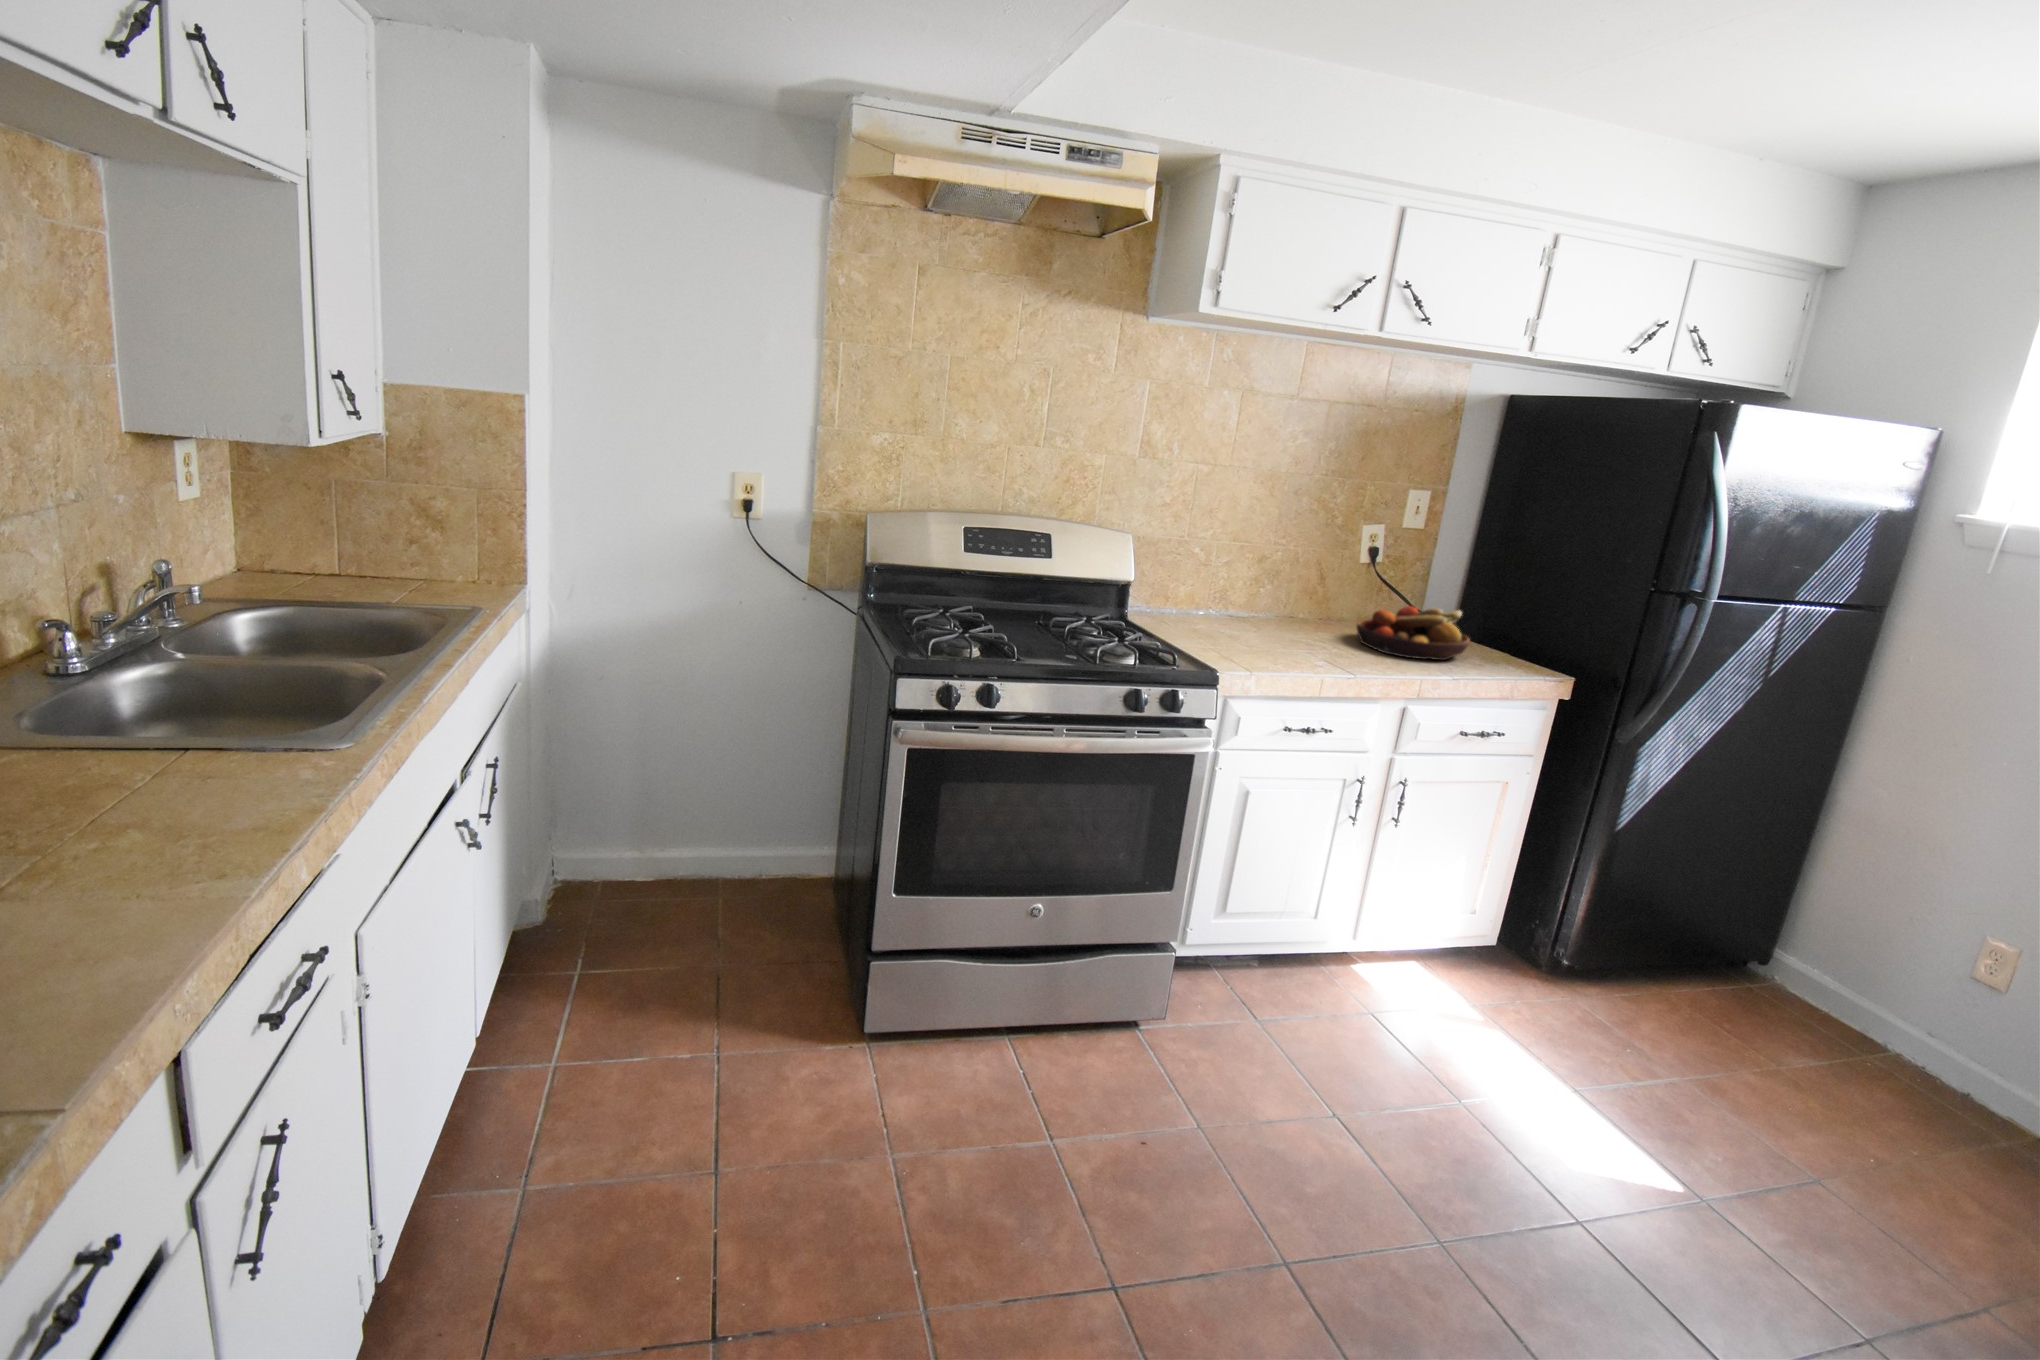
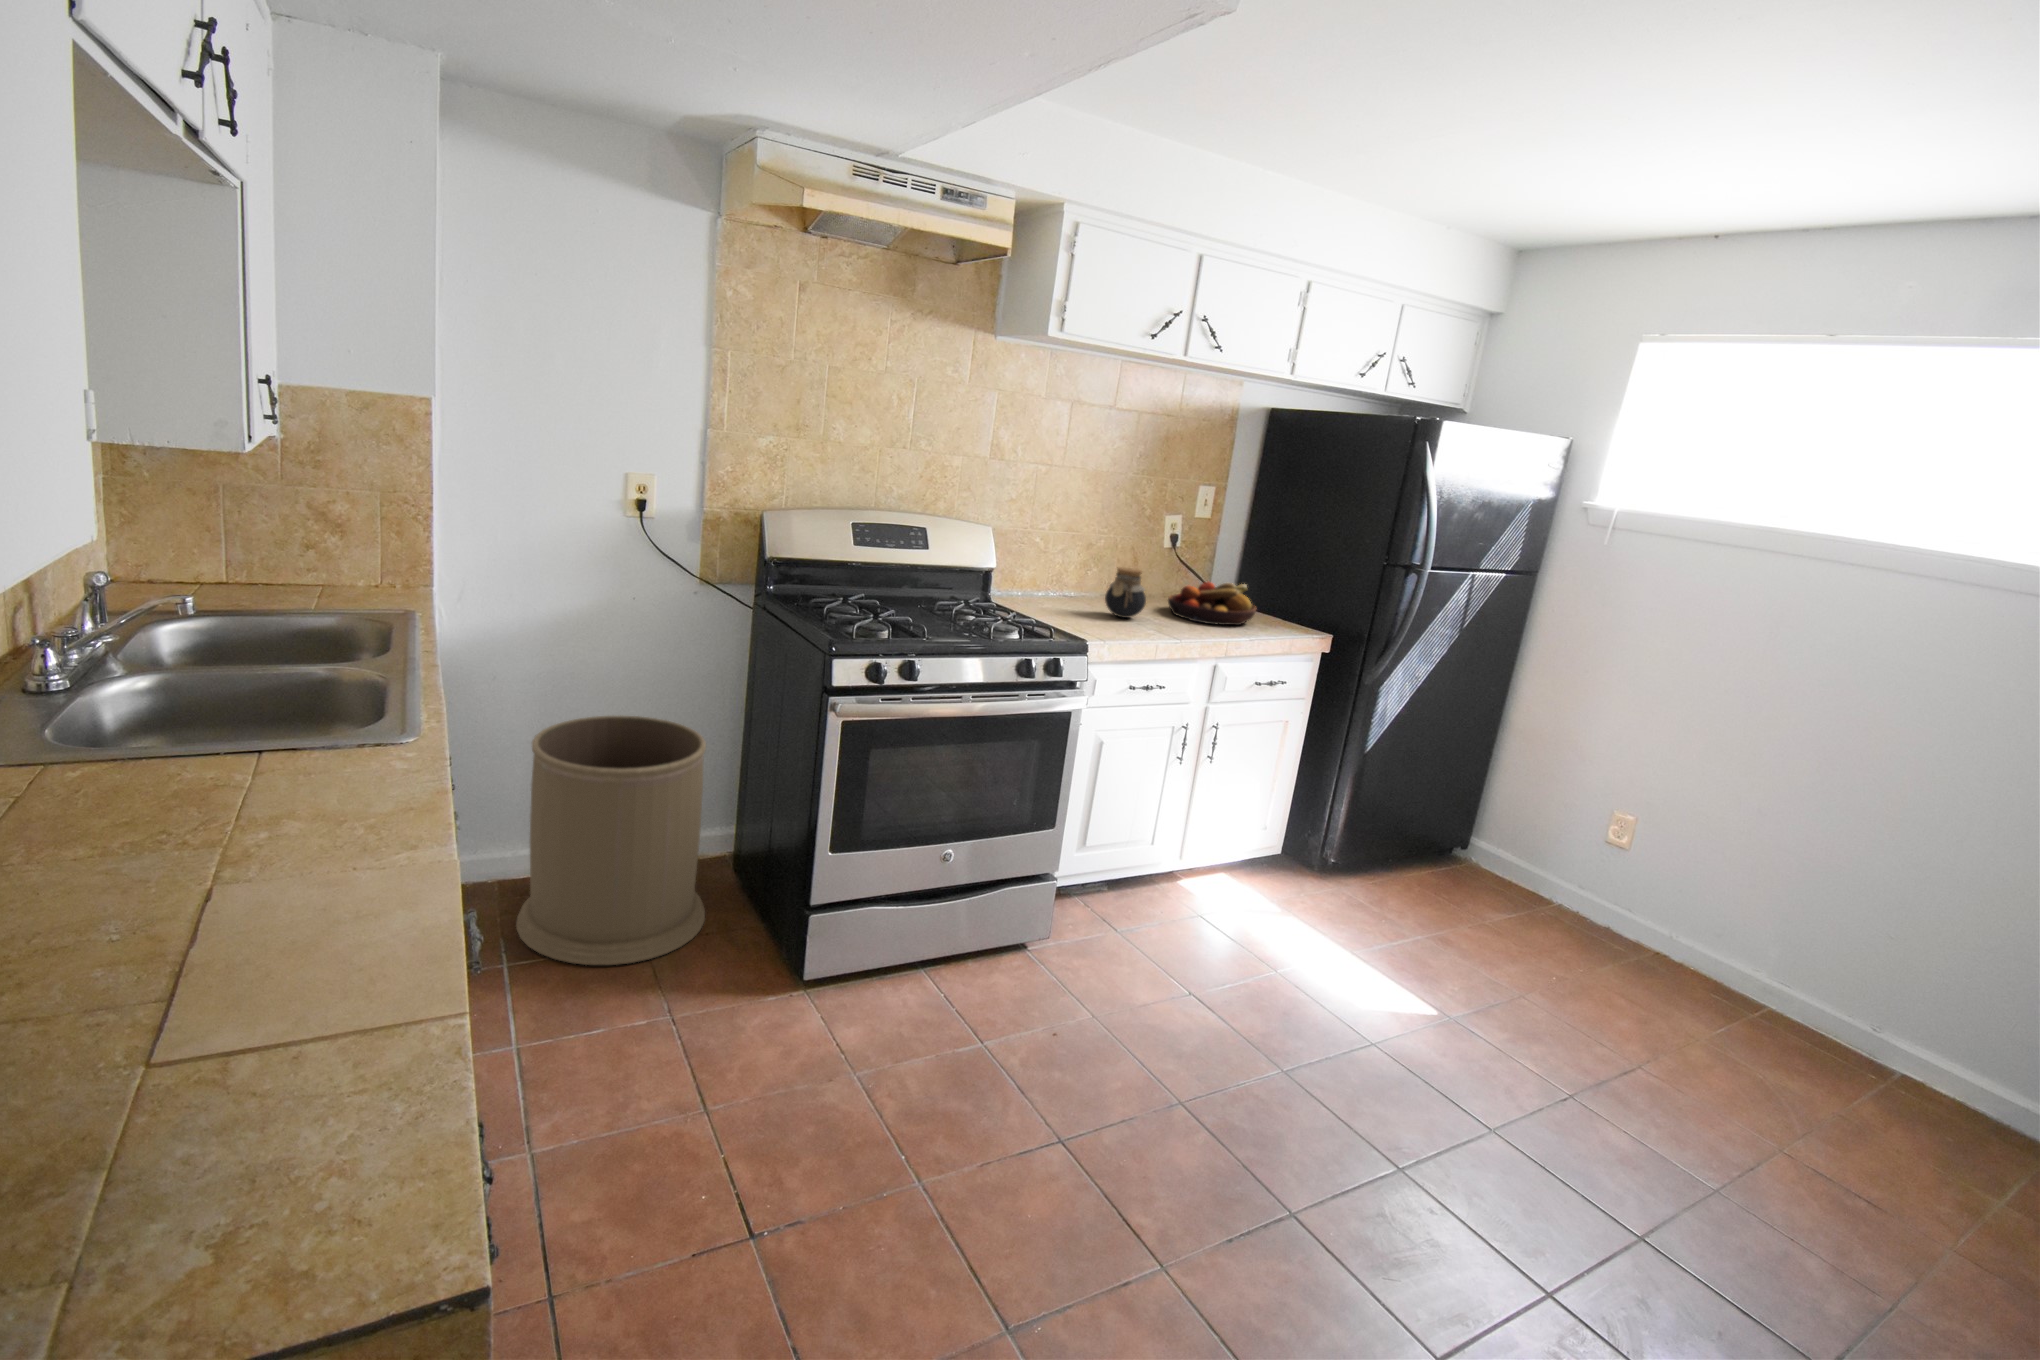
jar: none [1271,585,1321,645] -> present [1105,567,1146,618]
trash can: none [605,723,798,986] -> present [516,715,706,965]

